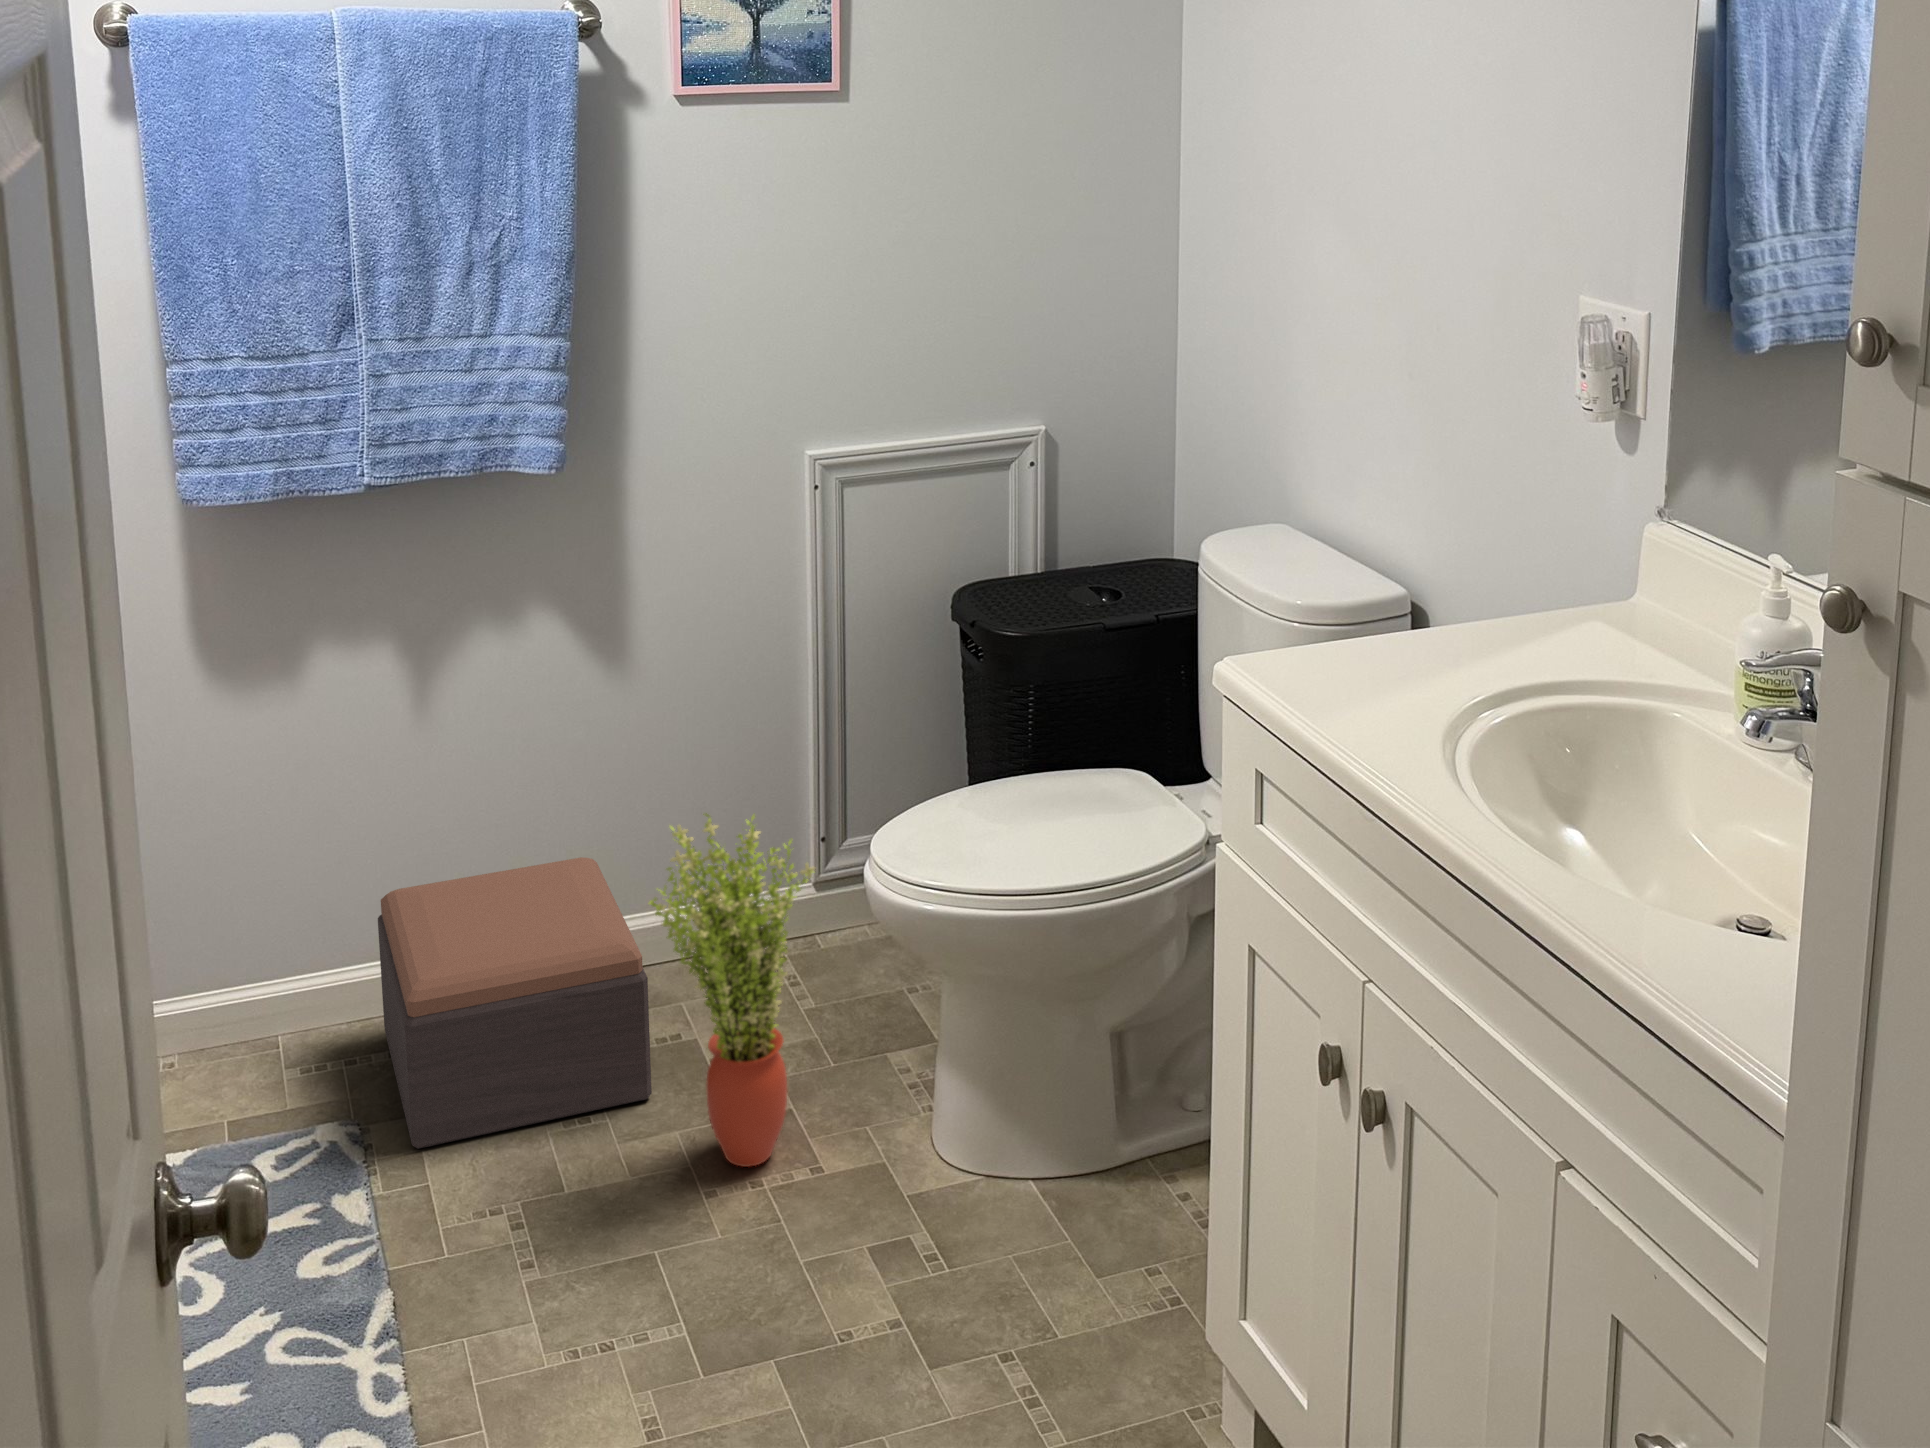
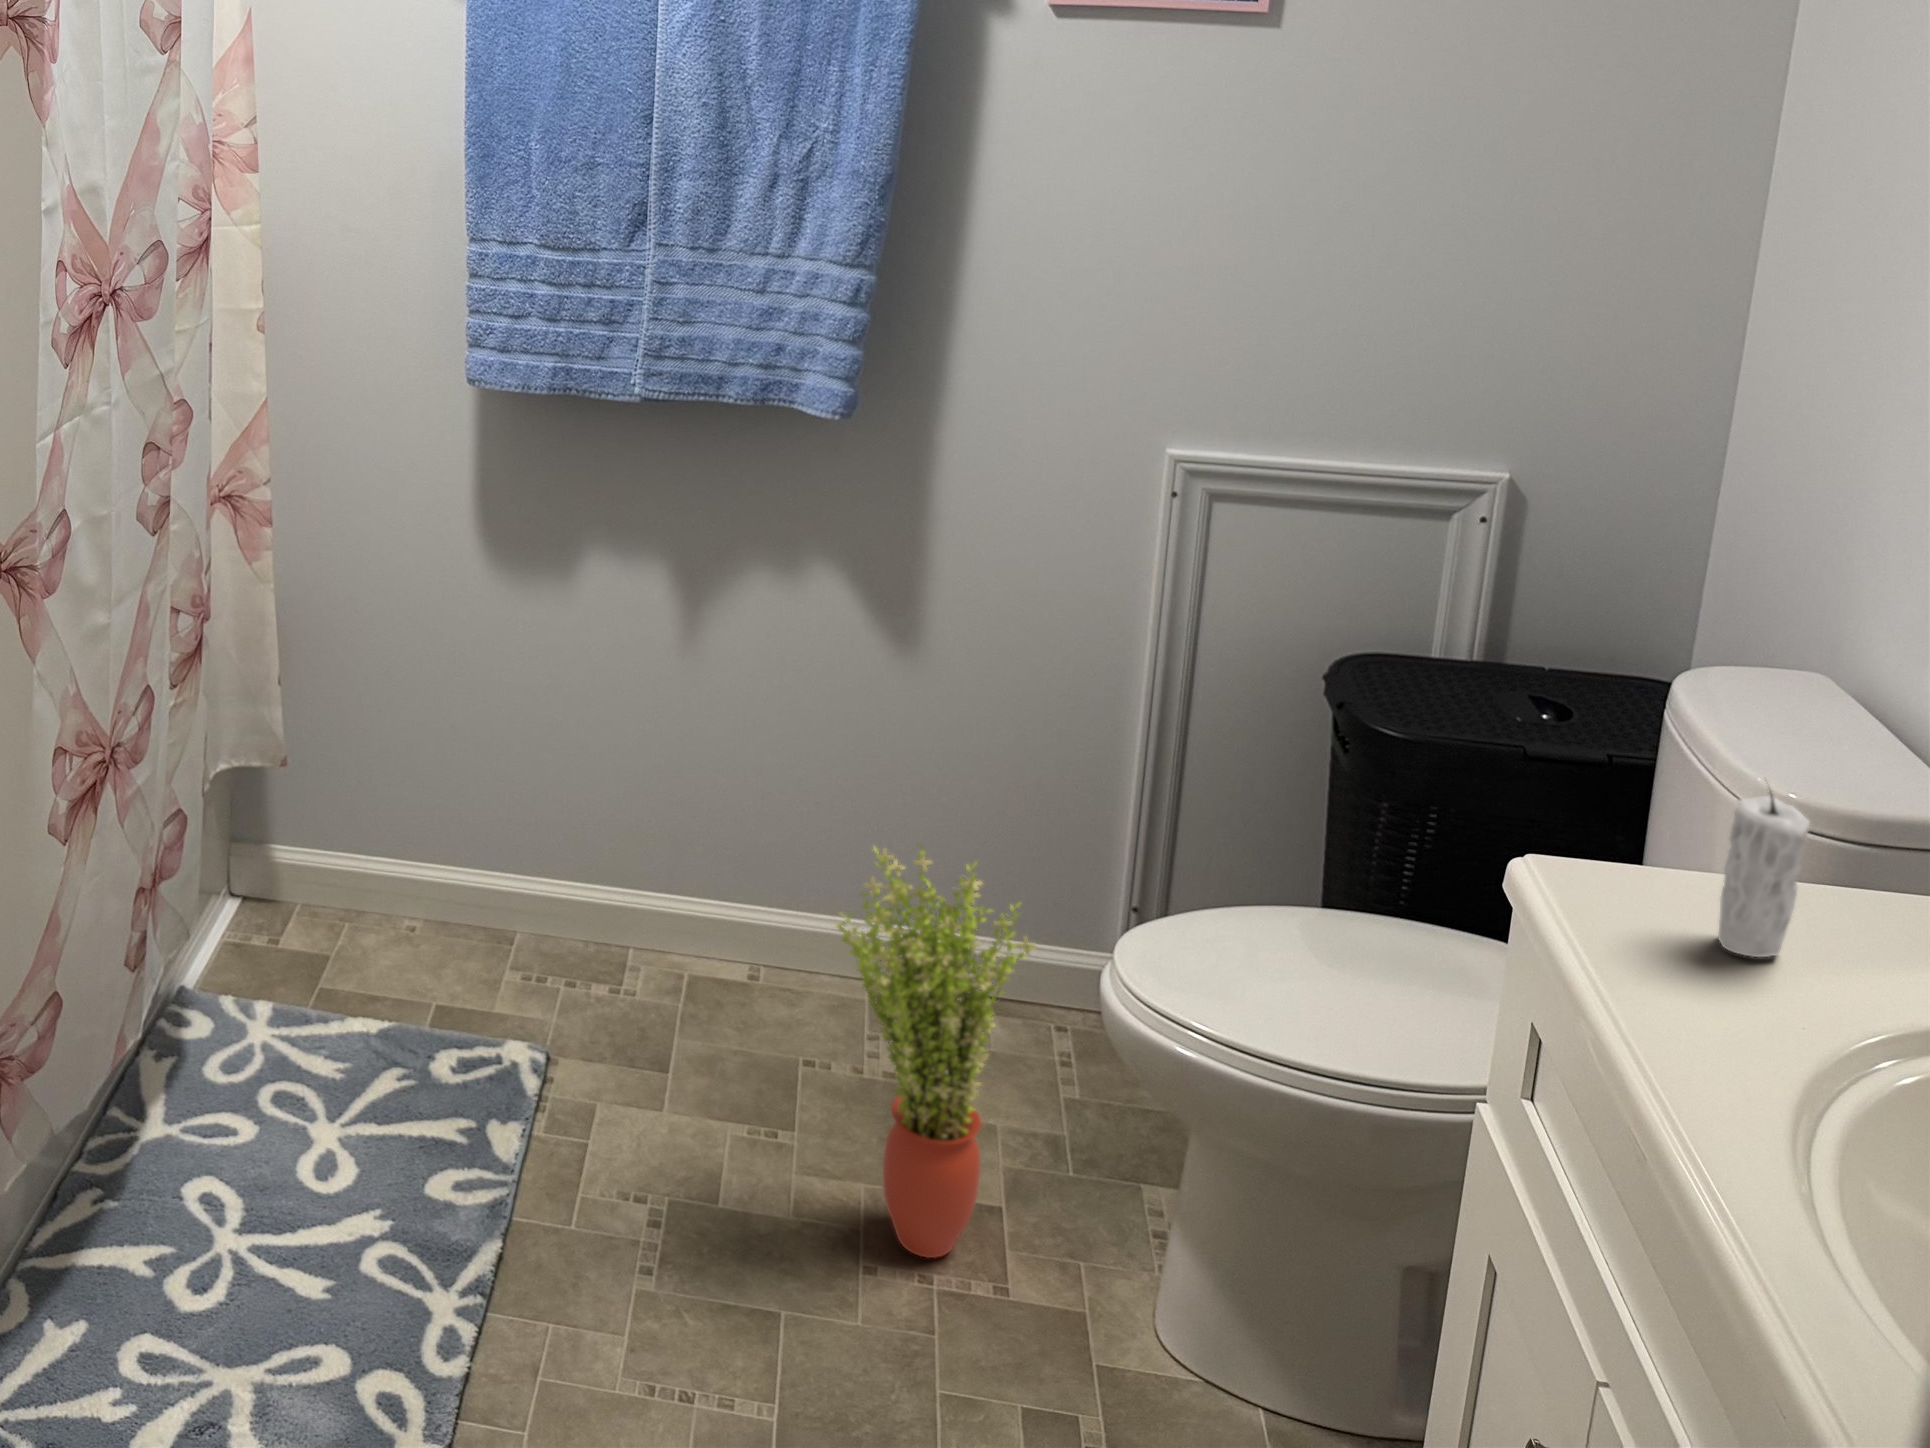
candle: none [1325,572,1369,694] -> present [1718,794,1810,957]
footstool: present [378,857,652,1149] -> none [583,825,855,1134]

